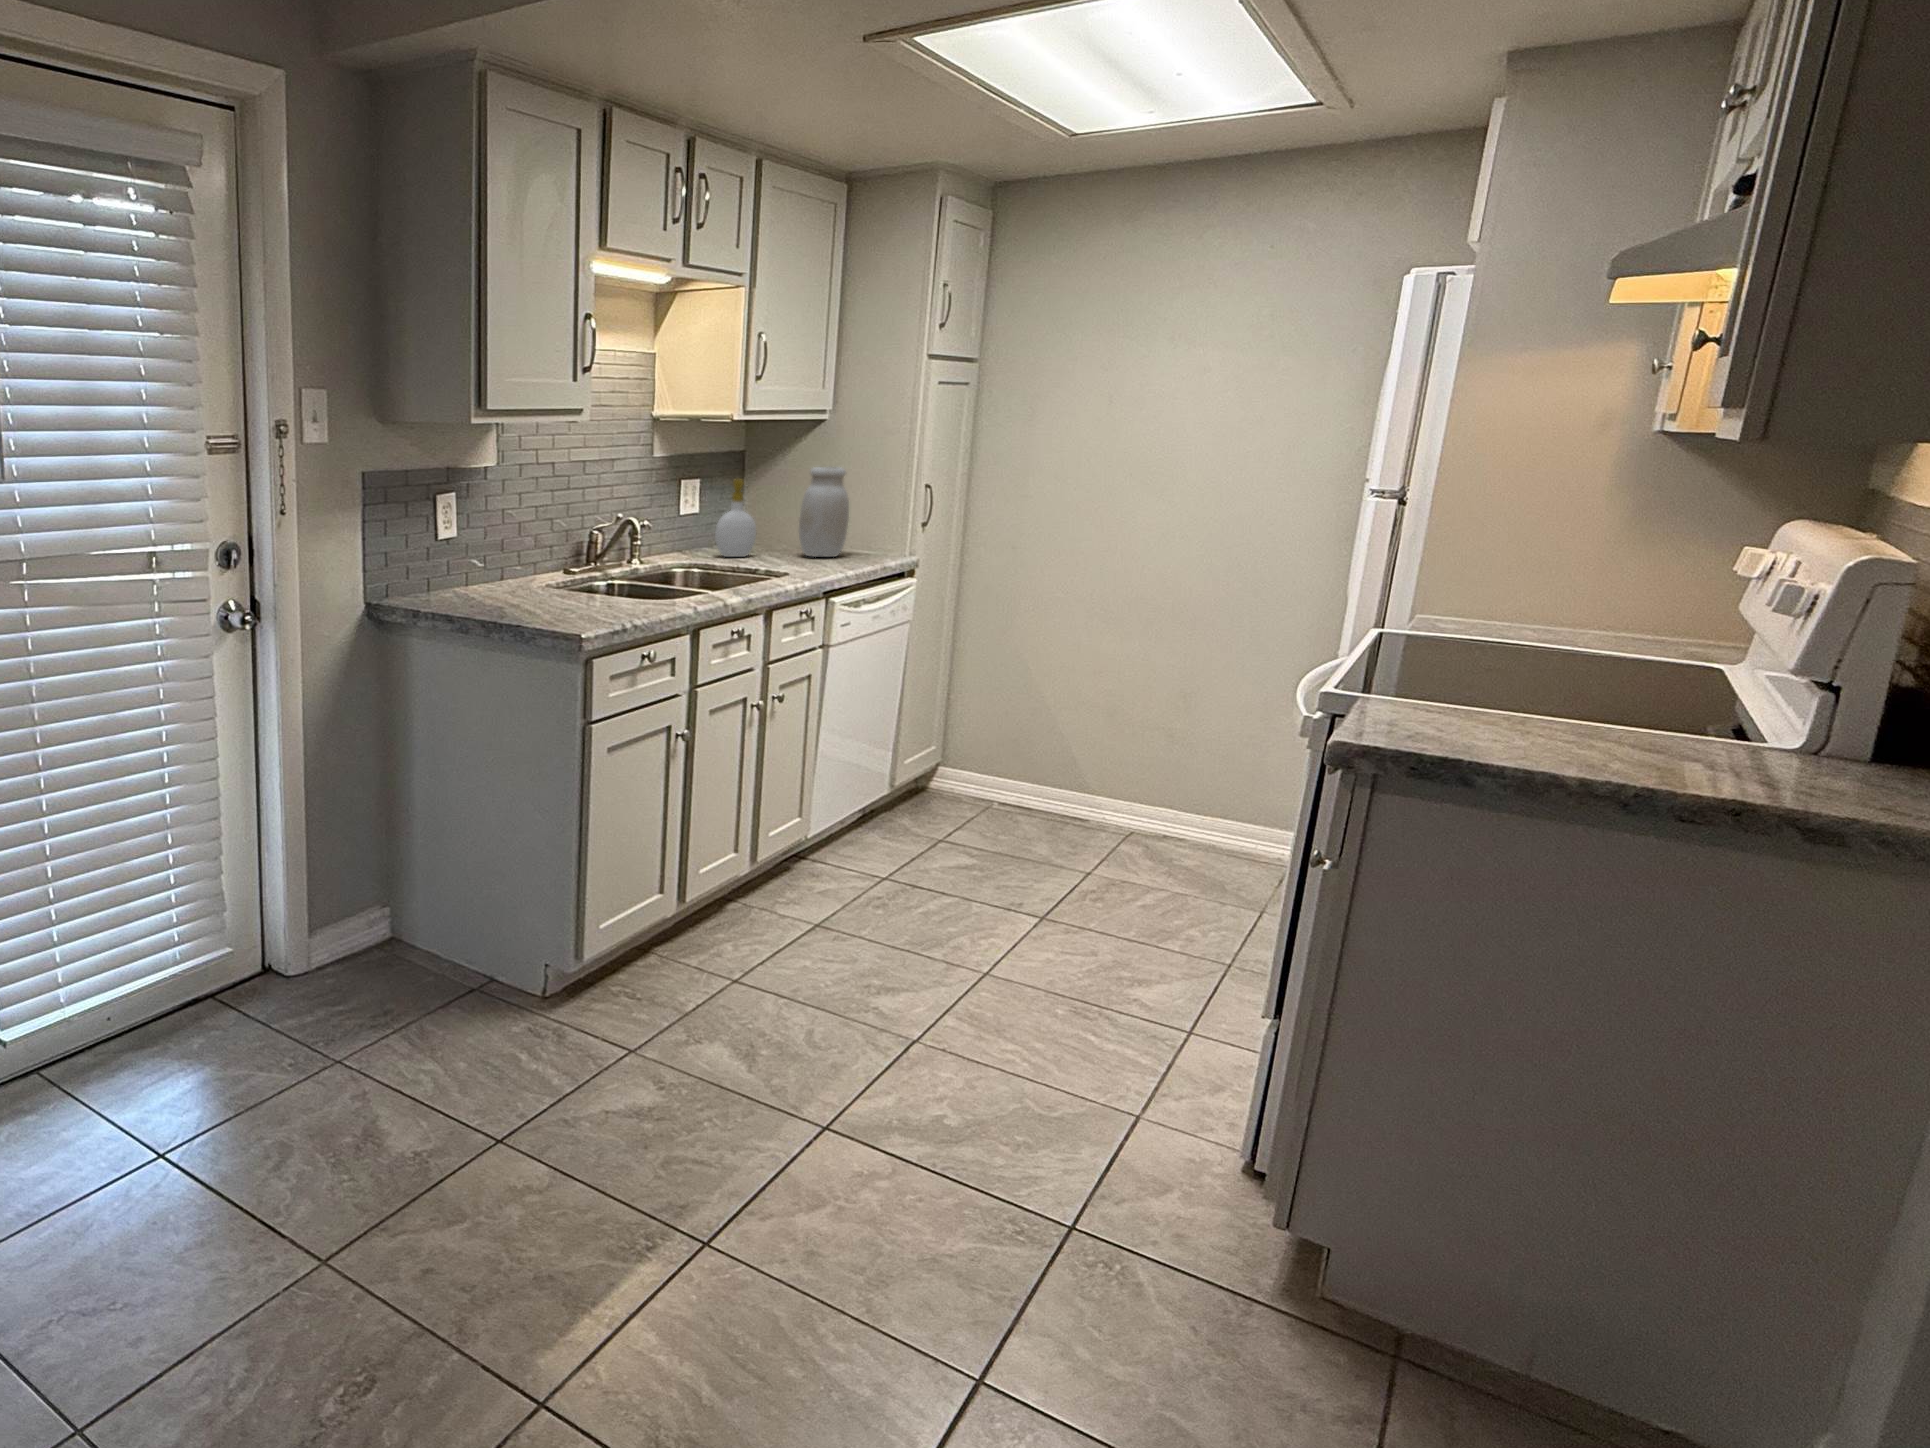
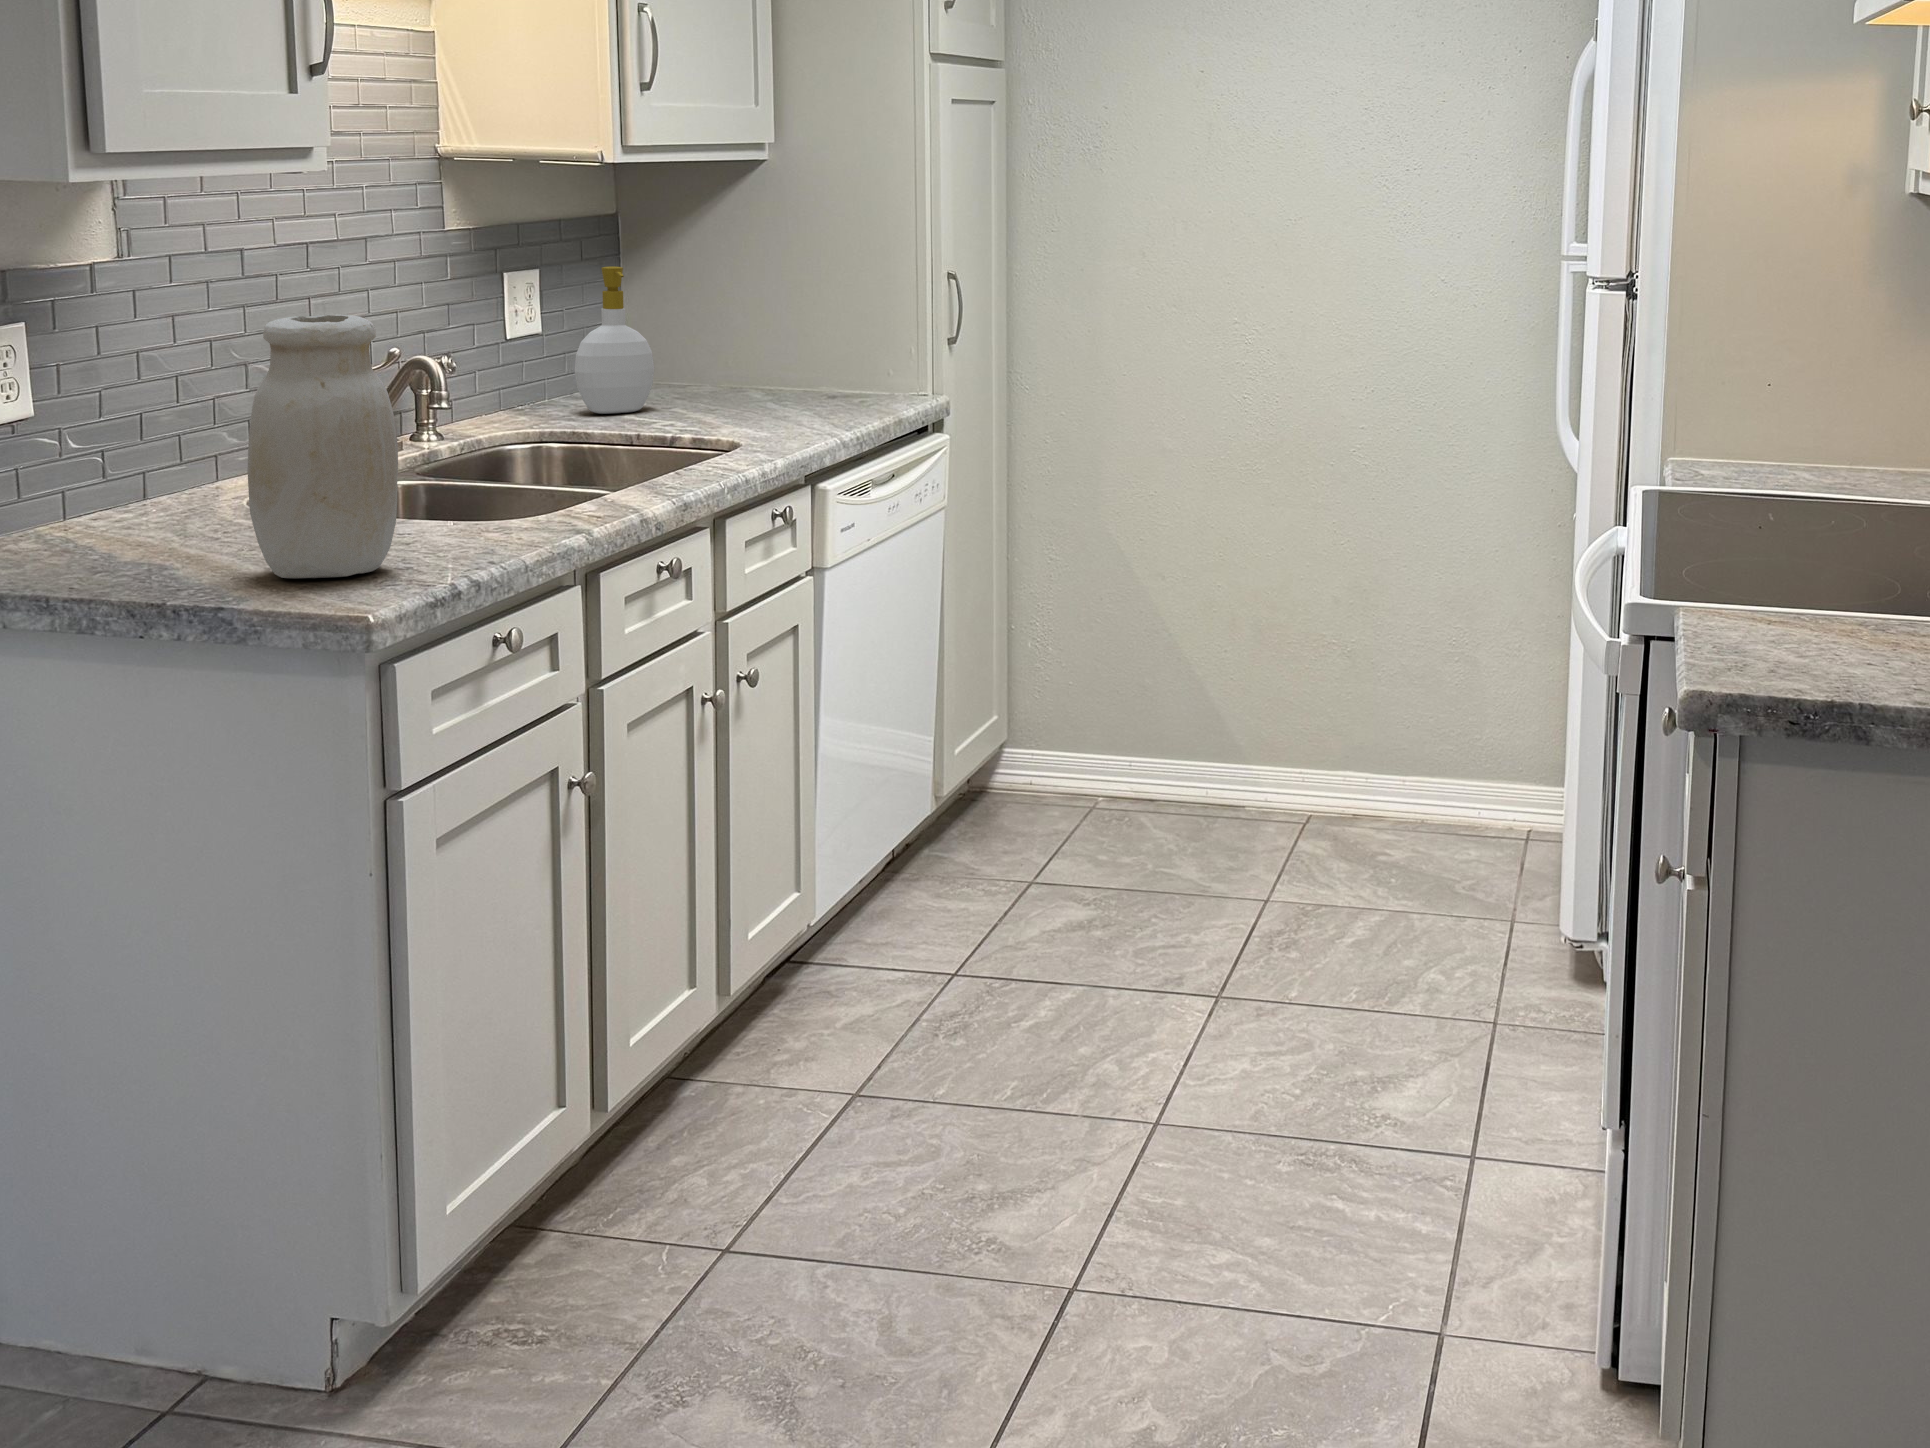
jar: present [799,467,849,557] -> present [247,315,398,578]

